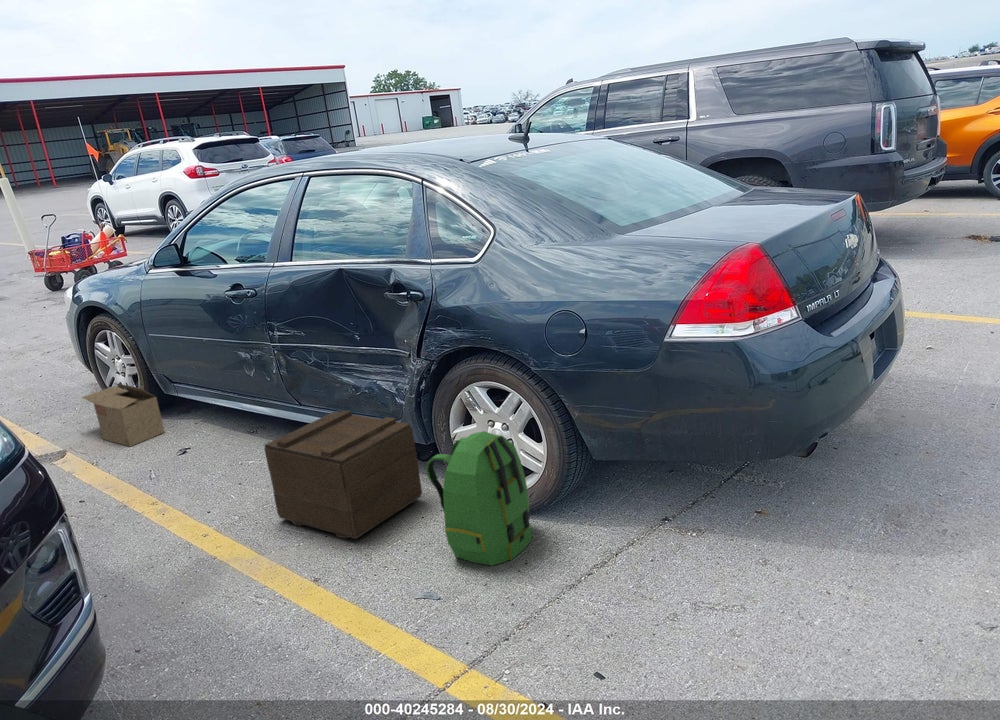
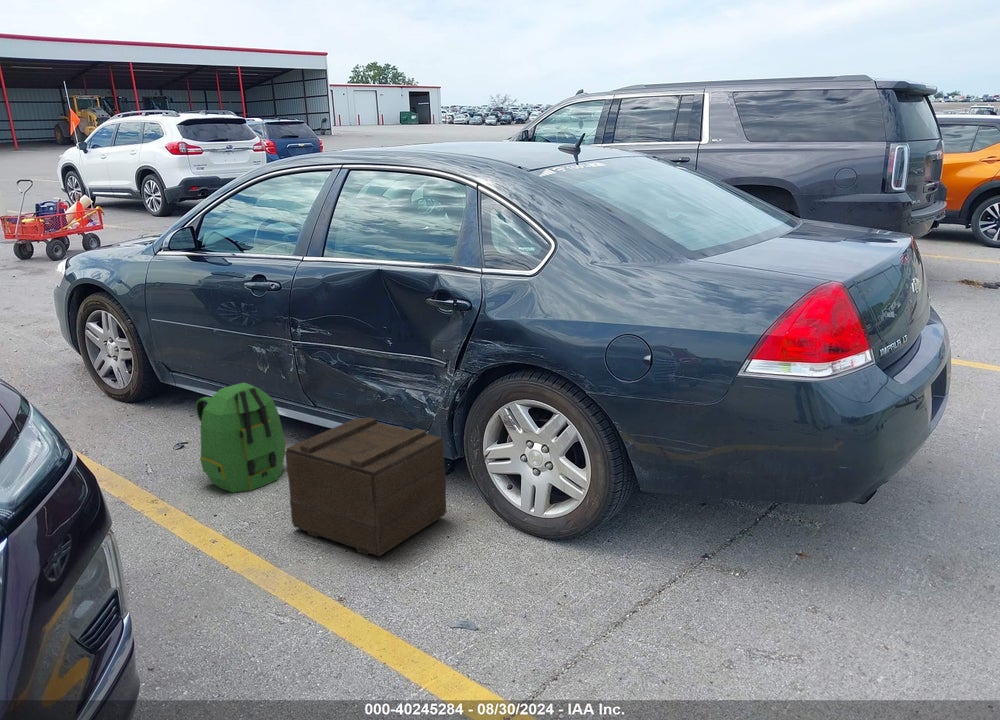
cardboard box: present [82,384,165,446] -> none [70,366,158,436]
backpack: present [426,431,531,566] -> present [196,383,286,493]

